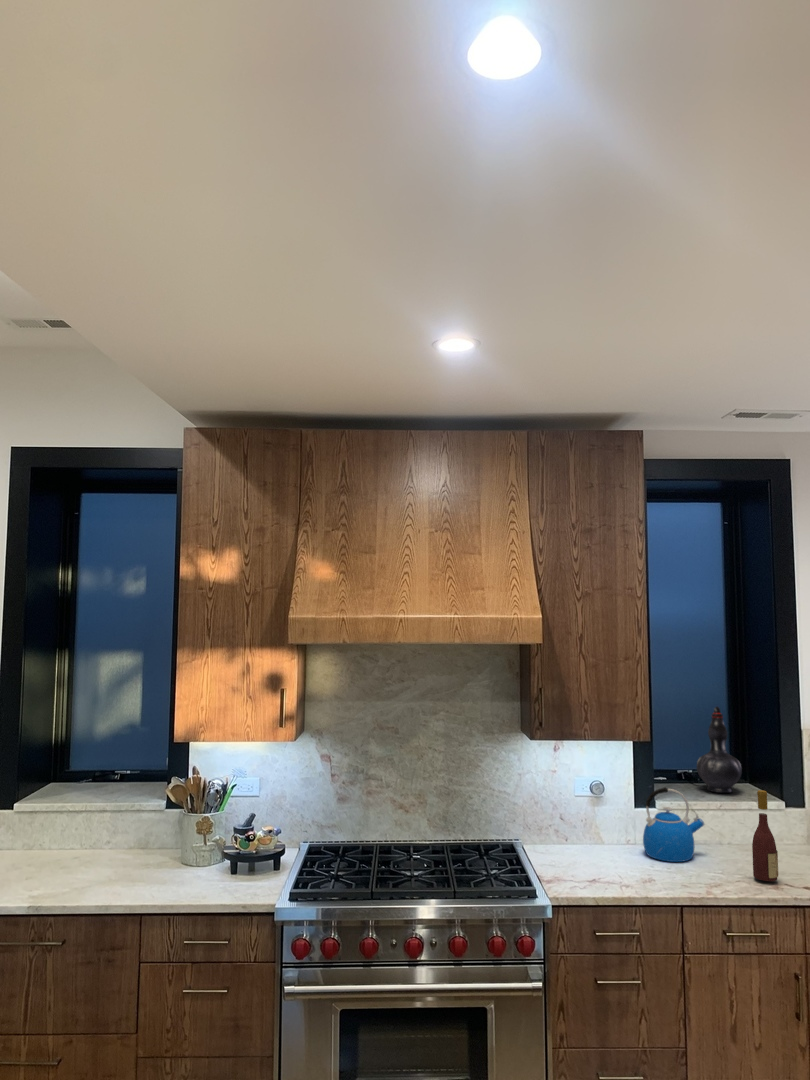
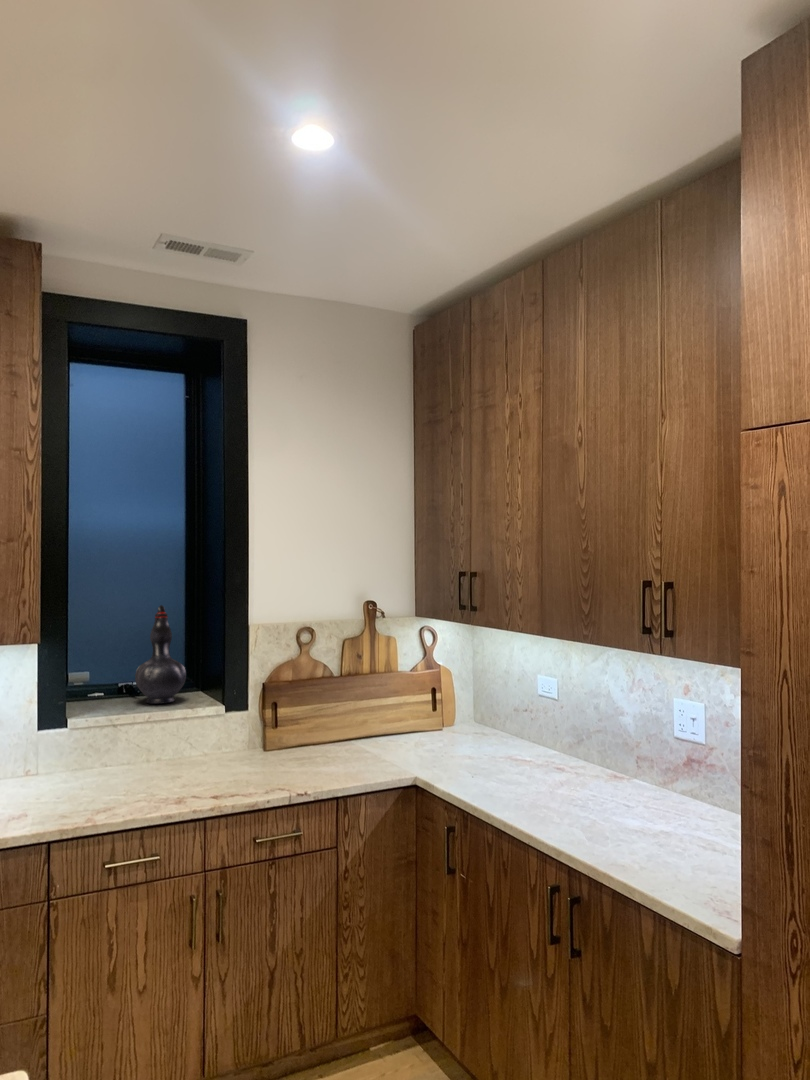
kettle: present [643,787,704,862] -> none [40,701,120,790]
wine bottle: present [752,790,778,881] -> none [156,691,185,799]

